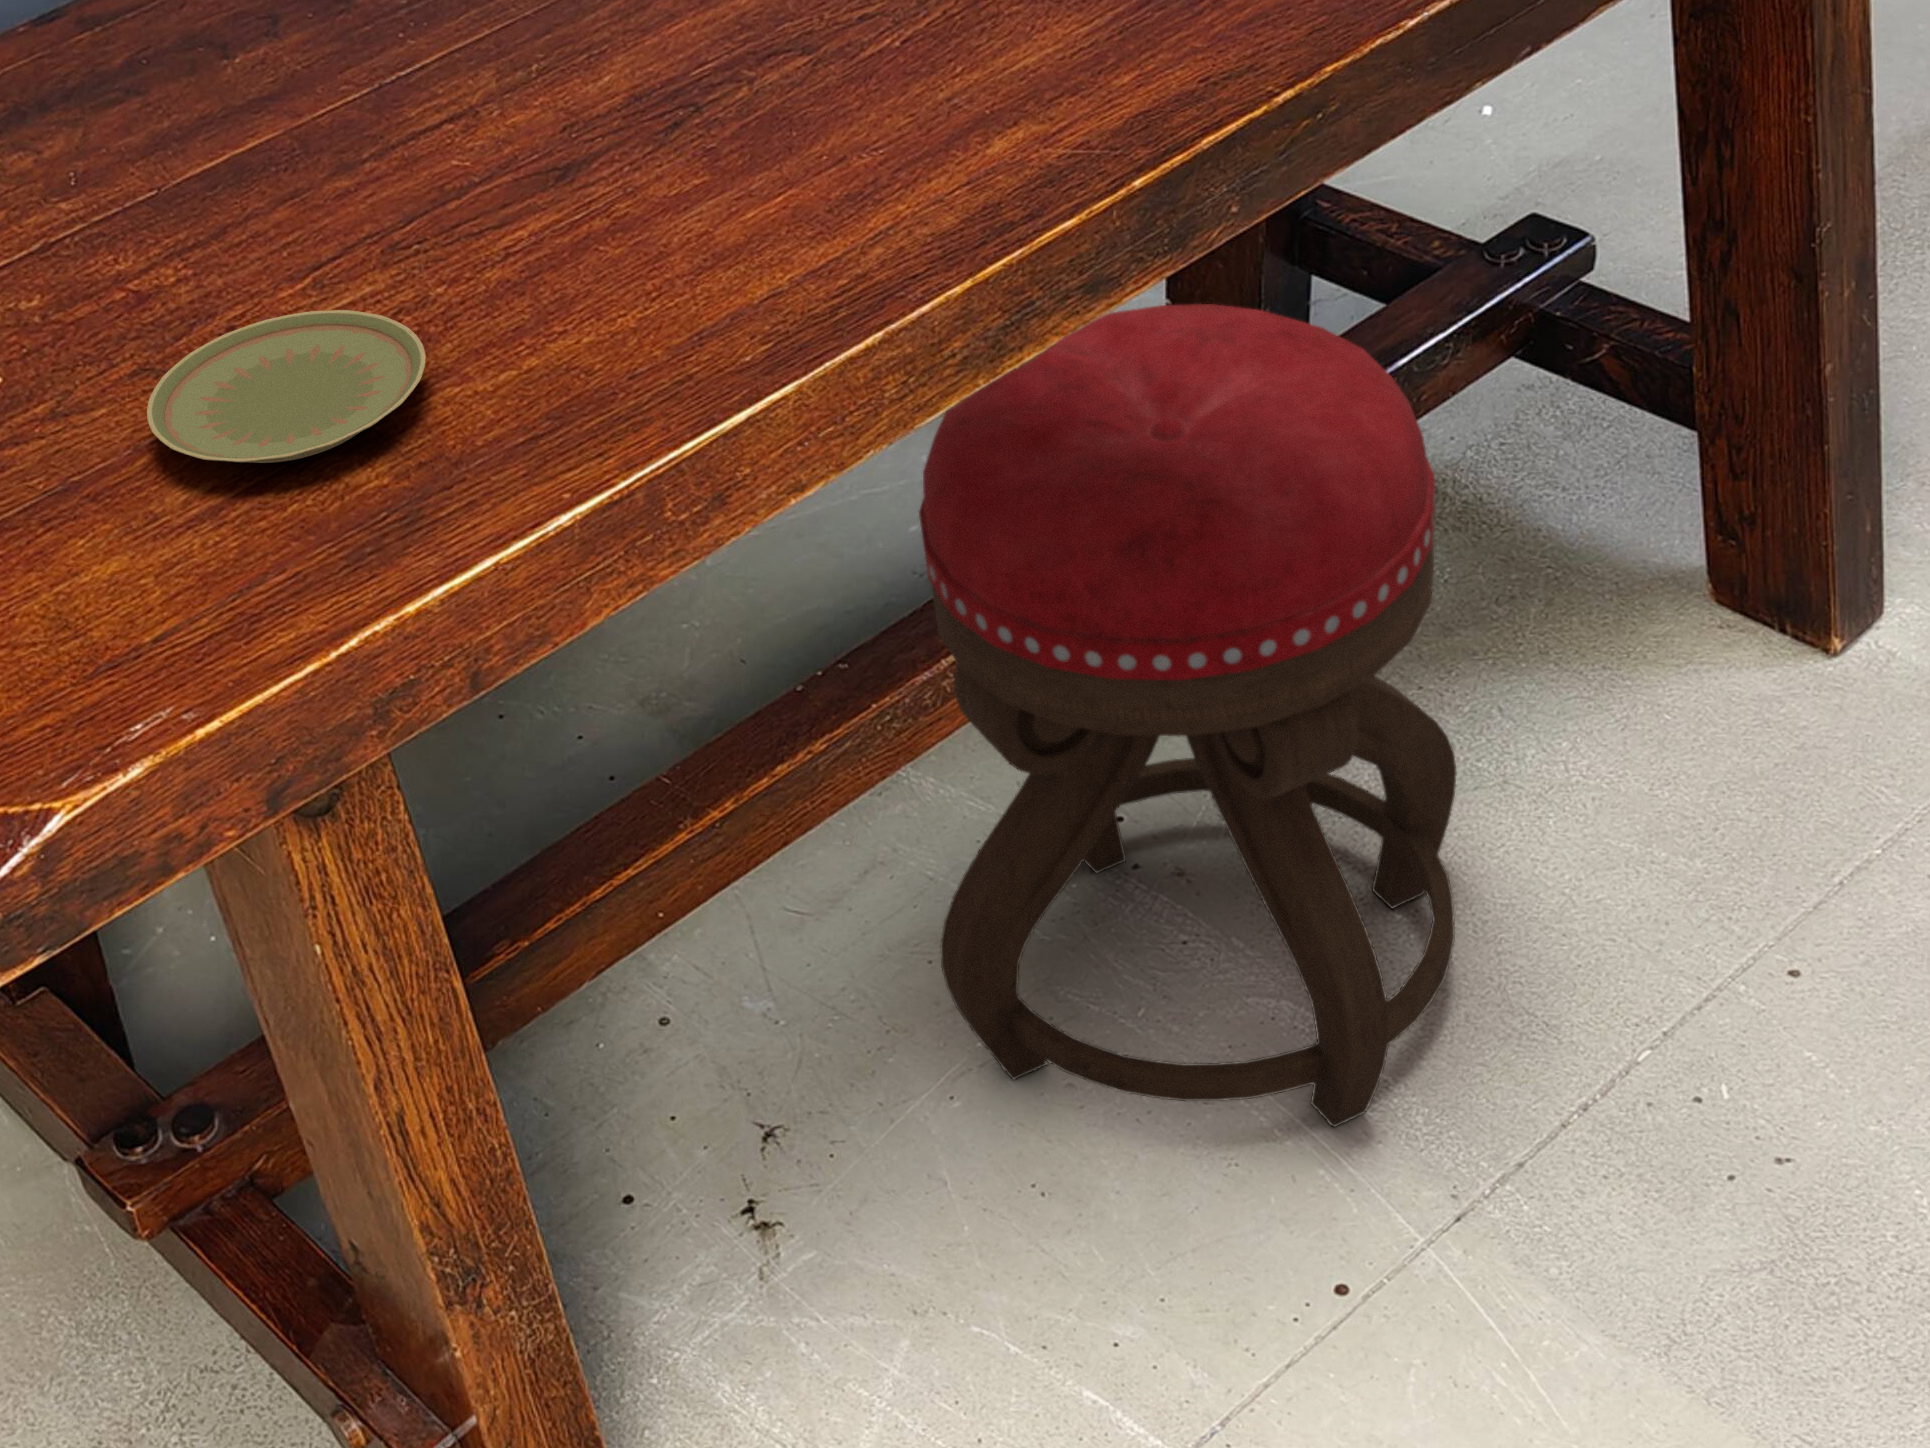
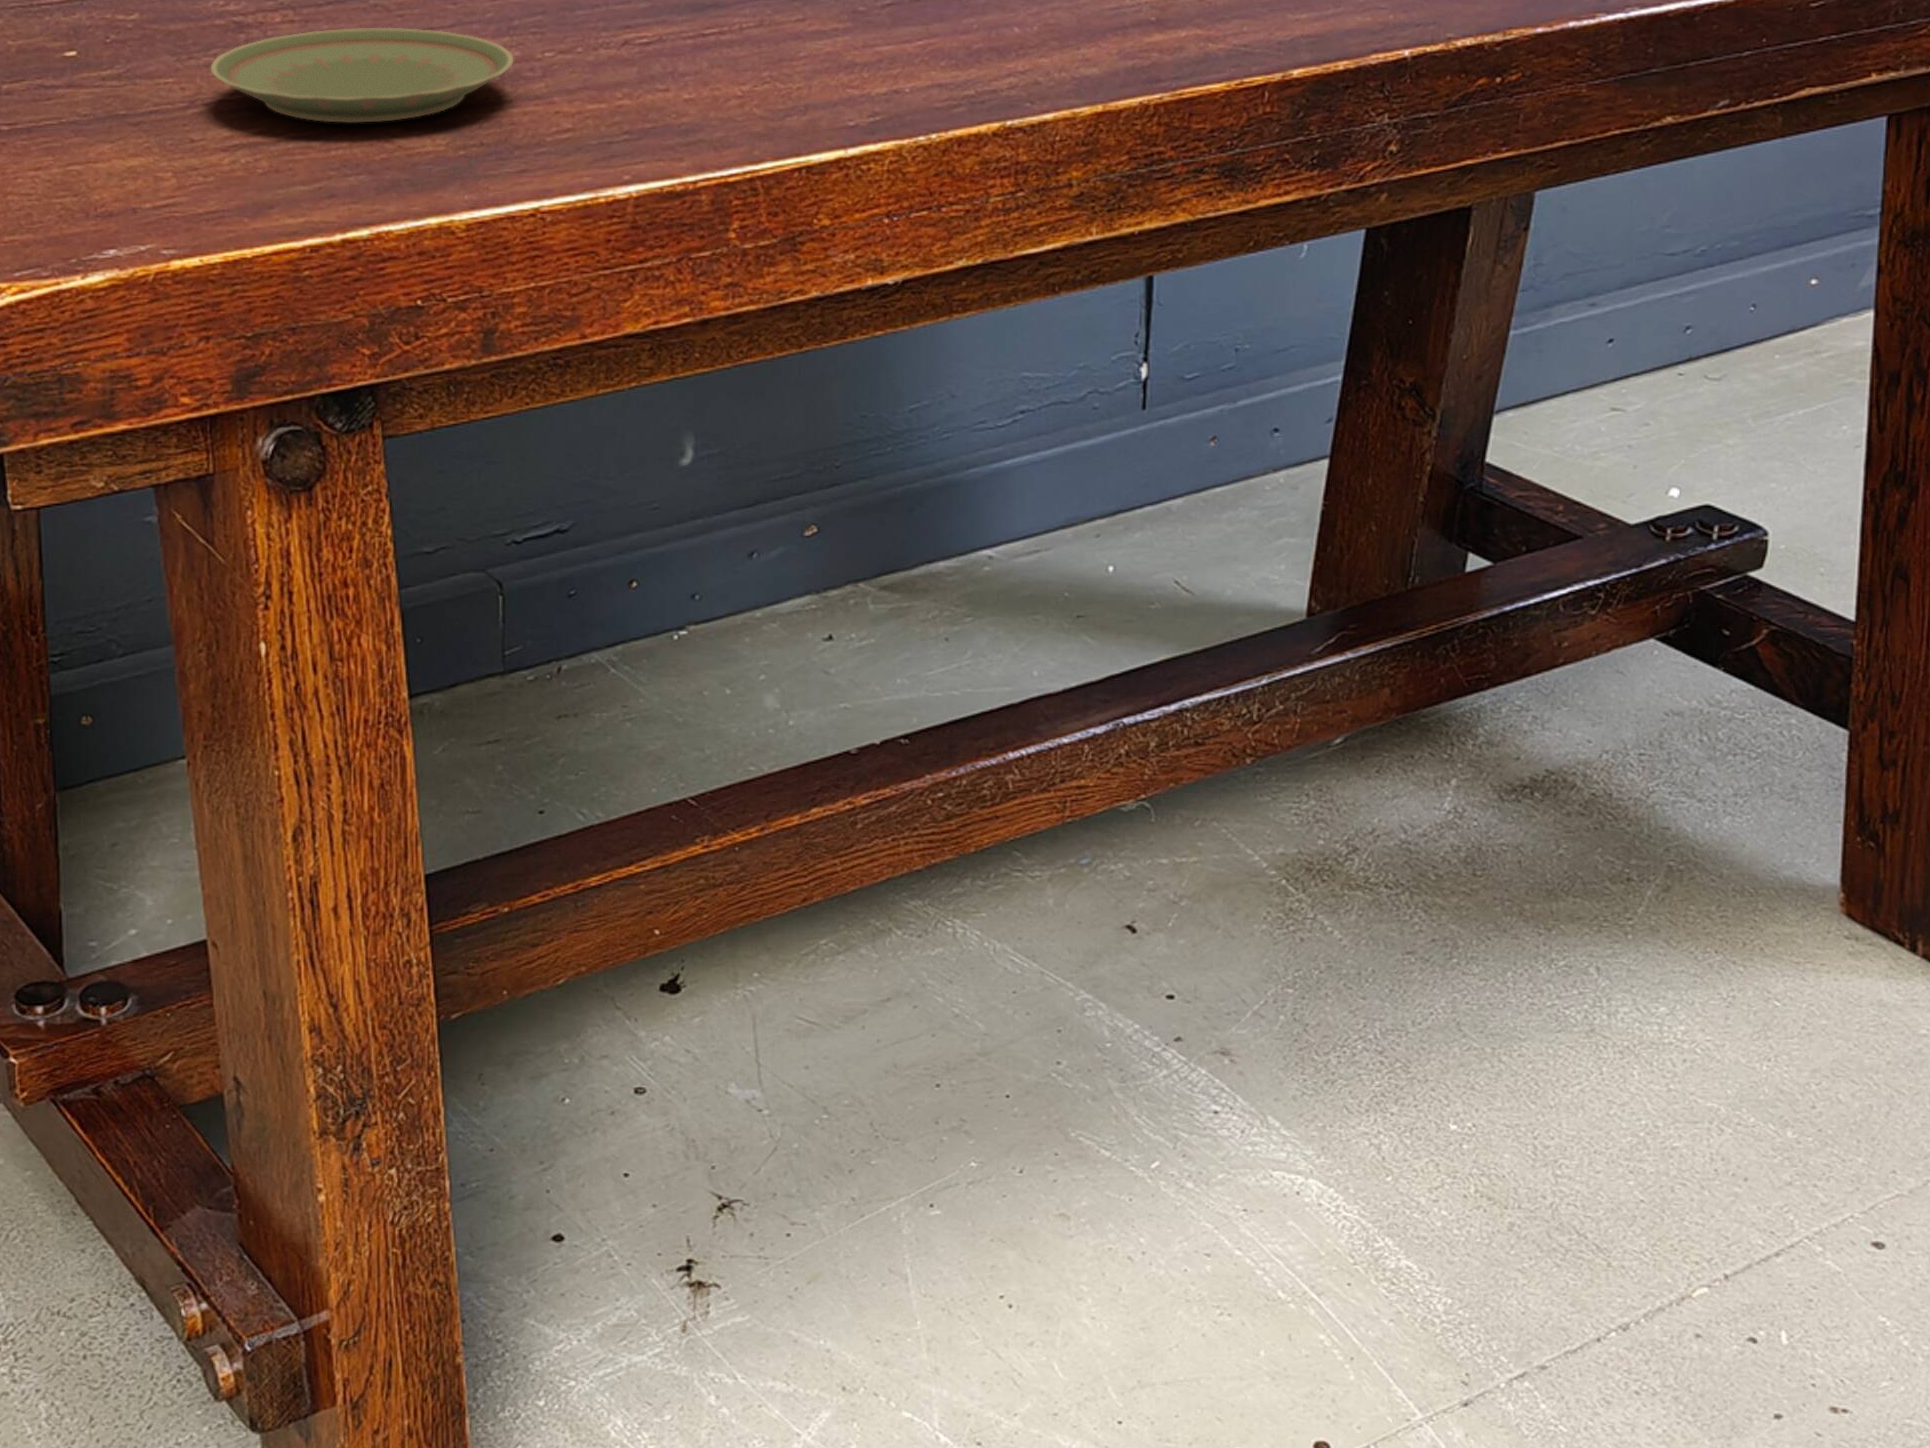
ottoman: present [919,304,1456,1127] -> none [945,376,1556,1297]

